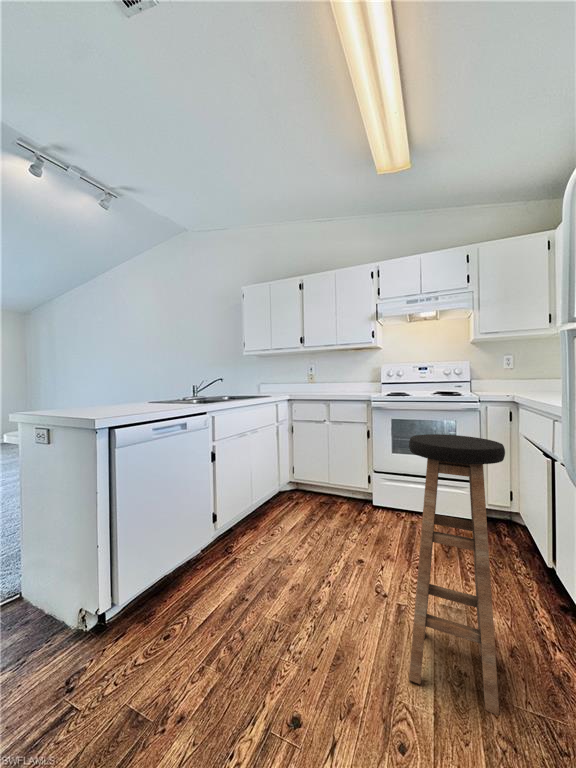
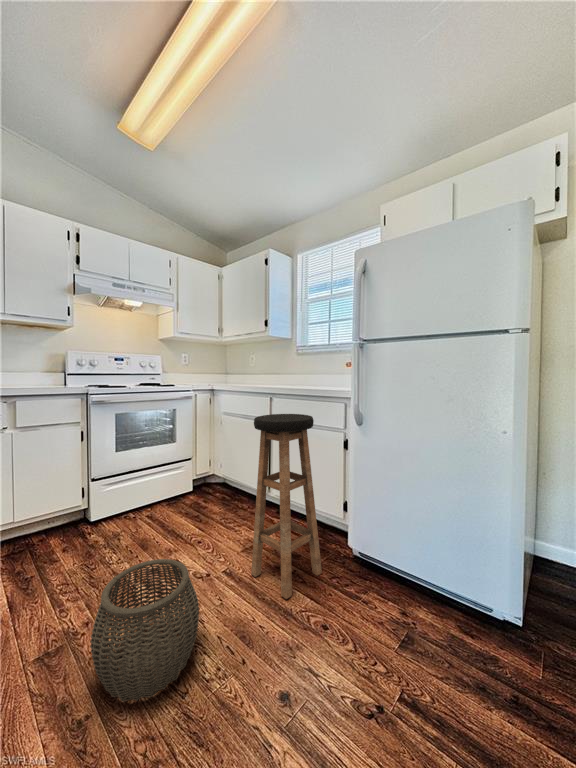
woven basket: none [249,528,326,628] -> present [90,559,199,702]

